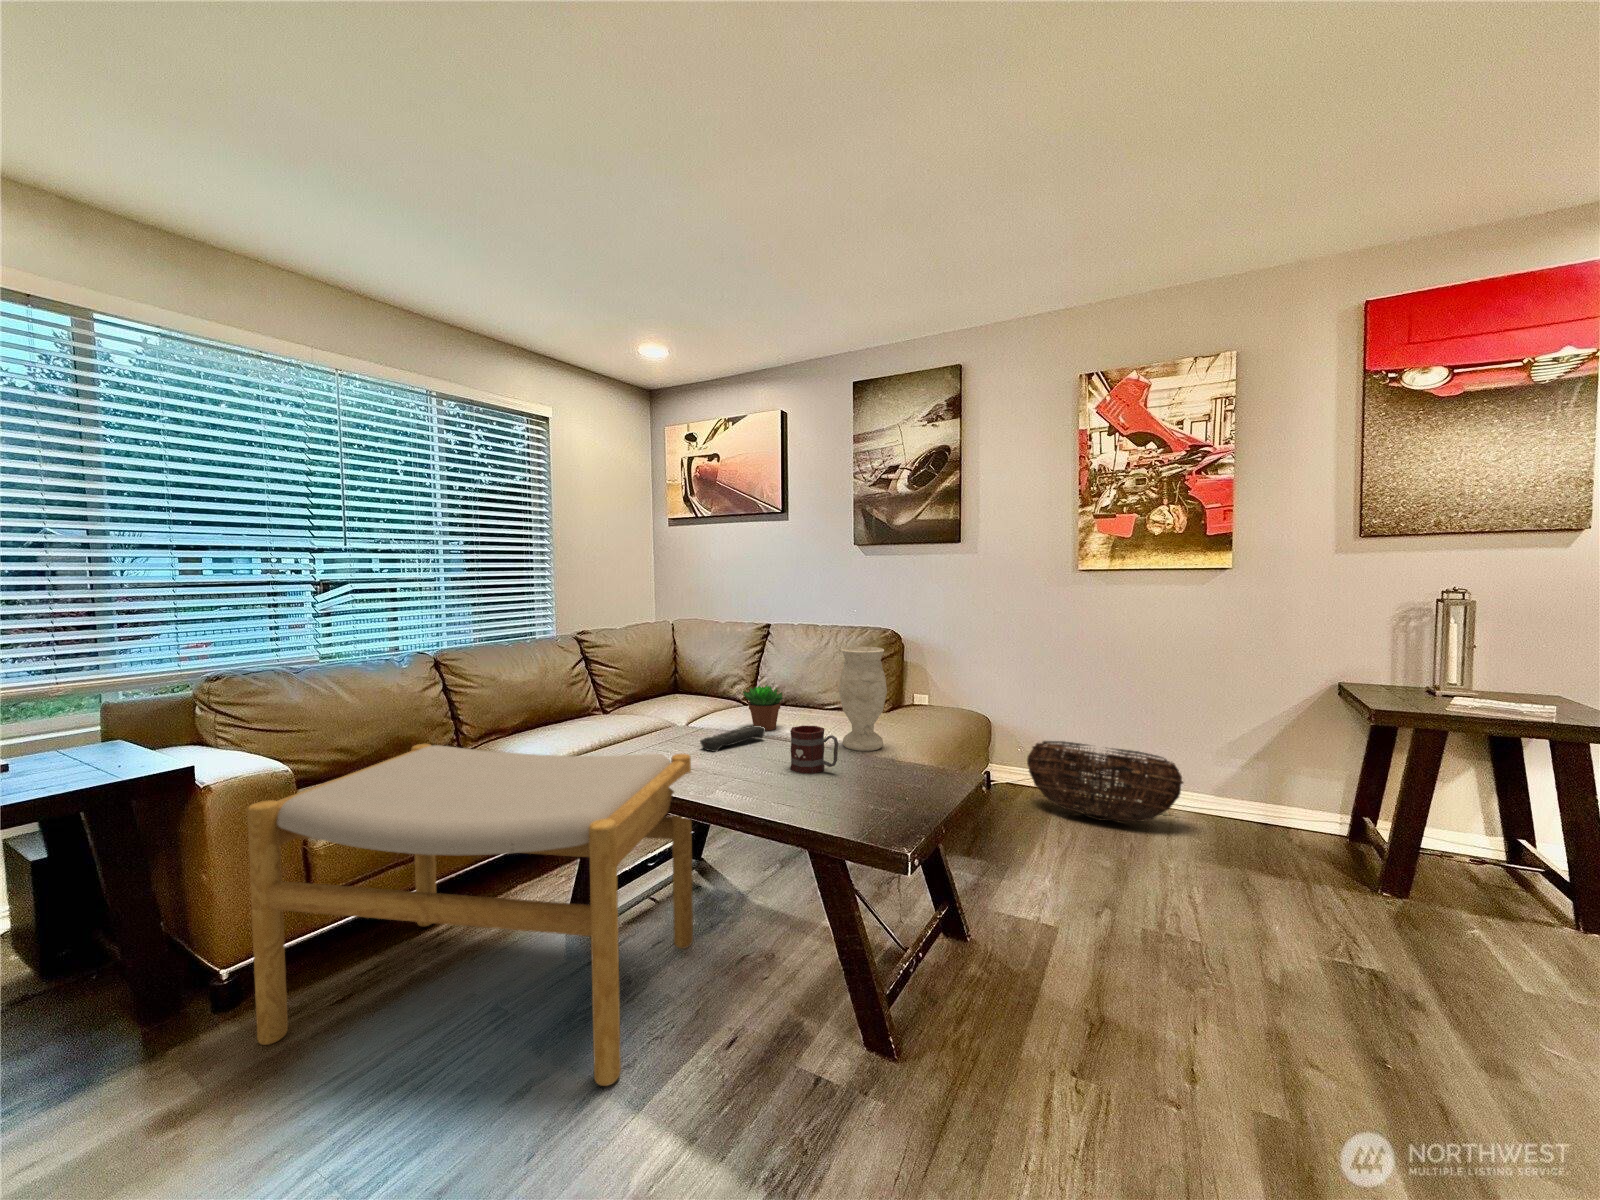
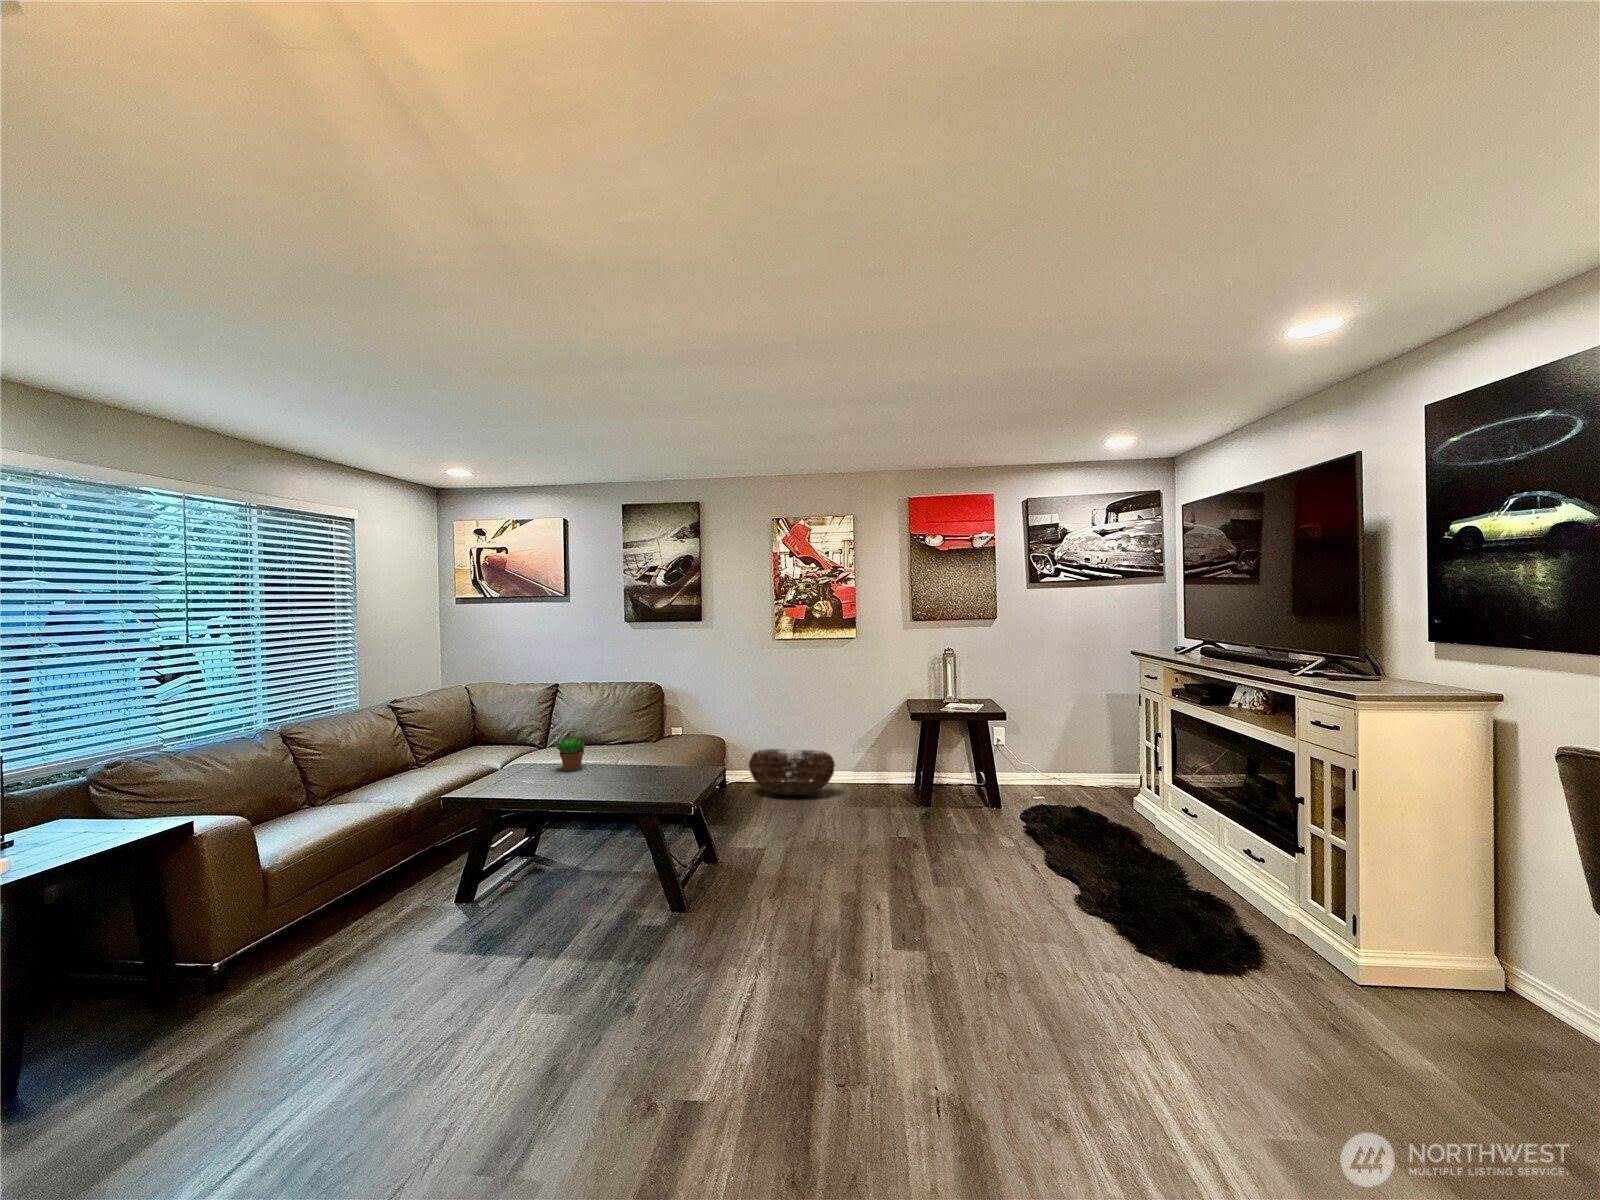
vase: present [839,647,887,751] -> none [629,707,662,776]
remote control: present [700,725,765,752] -> none [532,769,577,793]
mug: present [790,726,838,774] -> none [603,765,635,797]
footstool: present [247,744,693,1086] -> none [180,797,537,1079]

